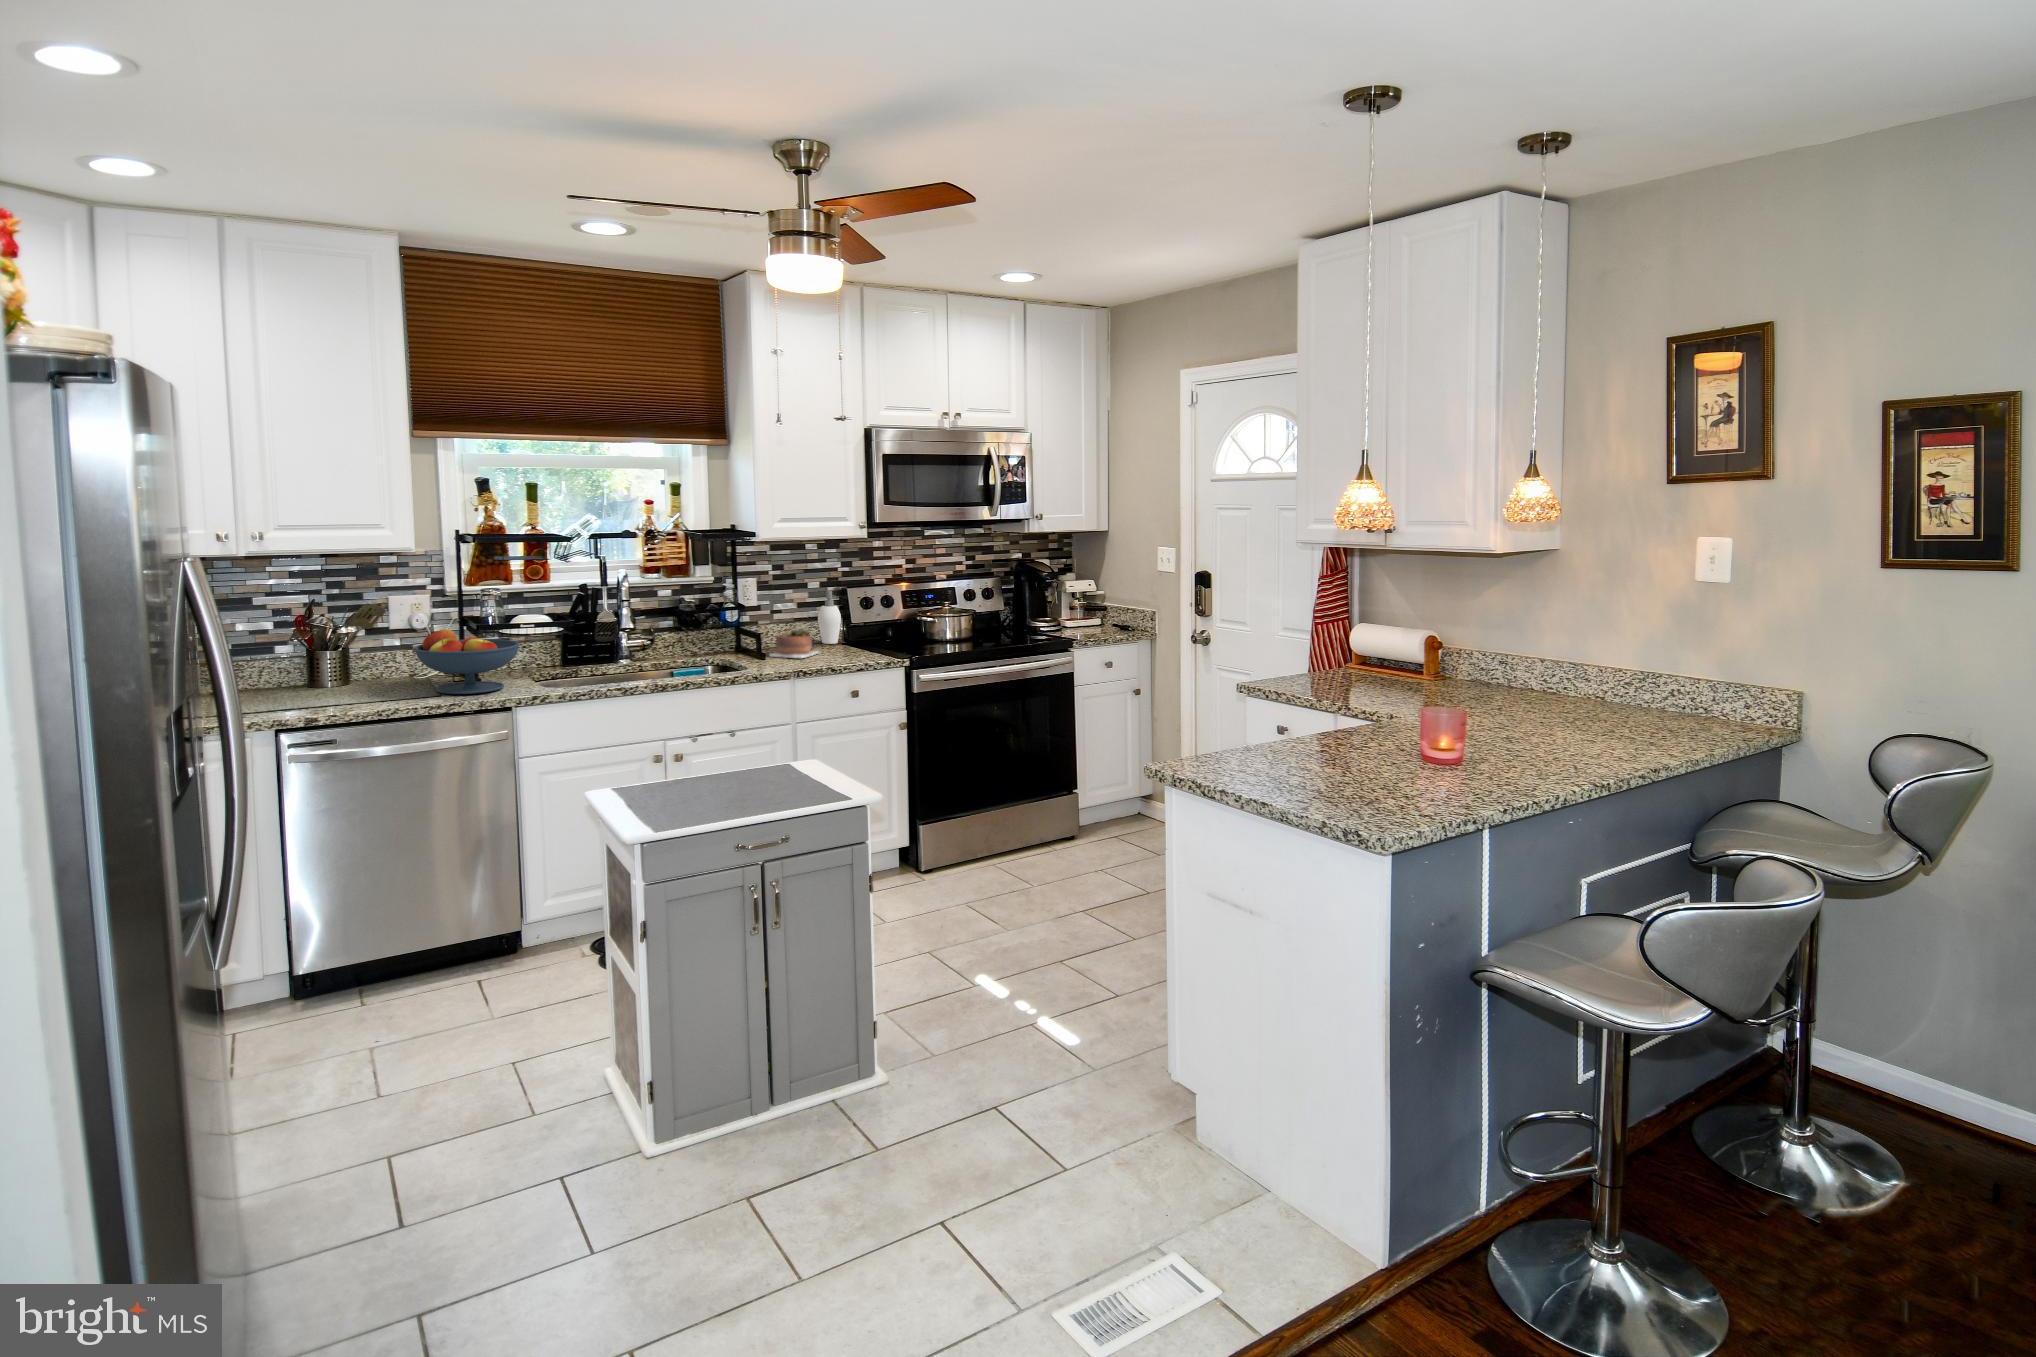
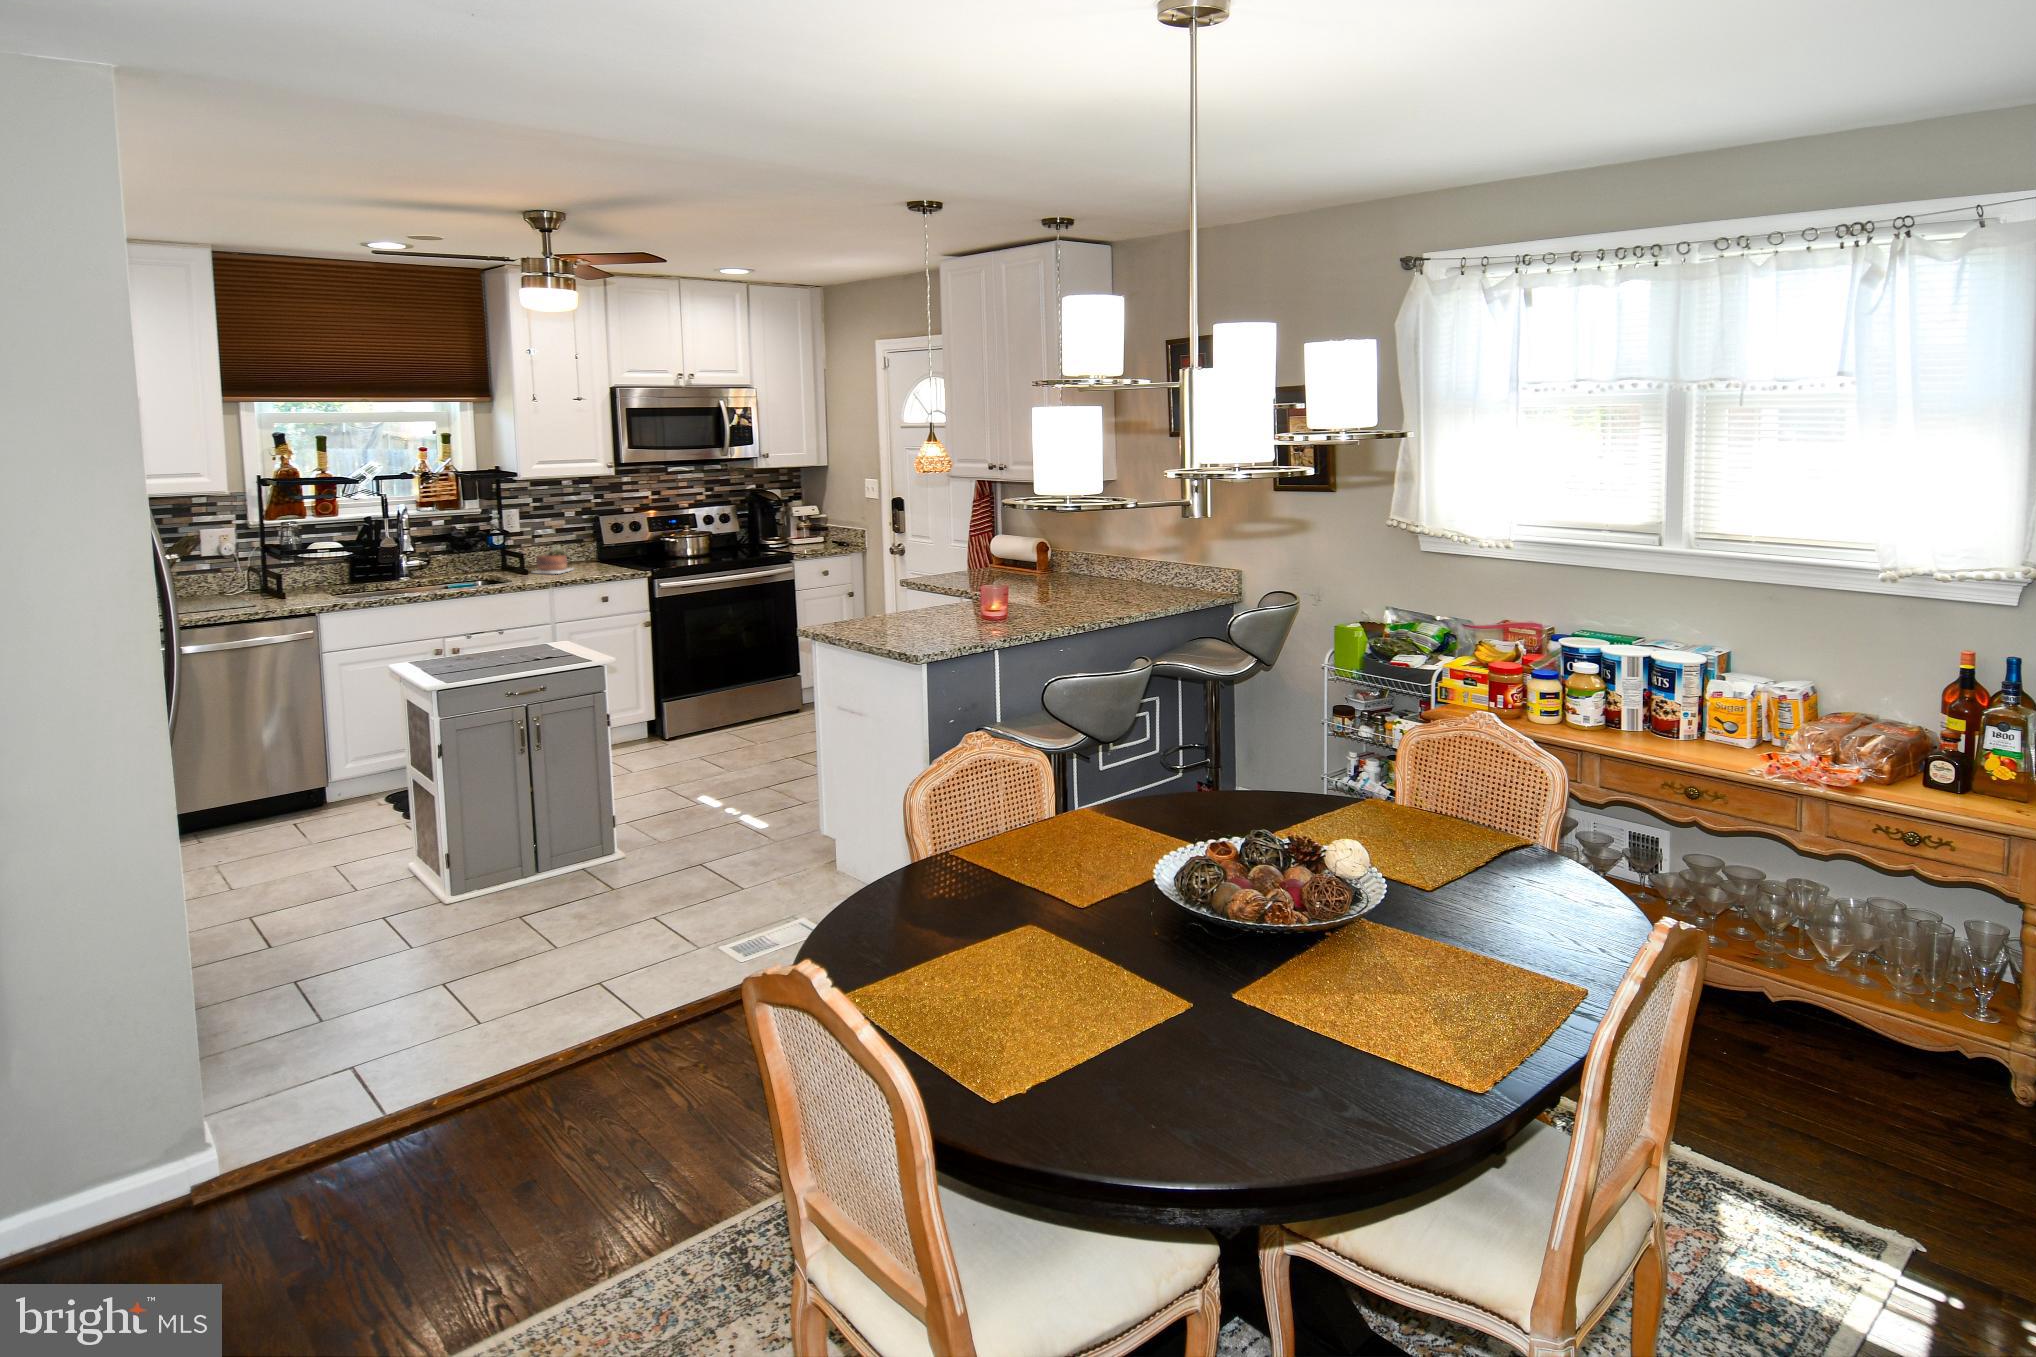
soap dispenser: present [818,590,841,644] -> none [574,518,594,563]
fruit bowl: present [414,629,520,694] -> none [230,554,318,605]

